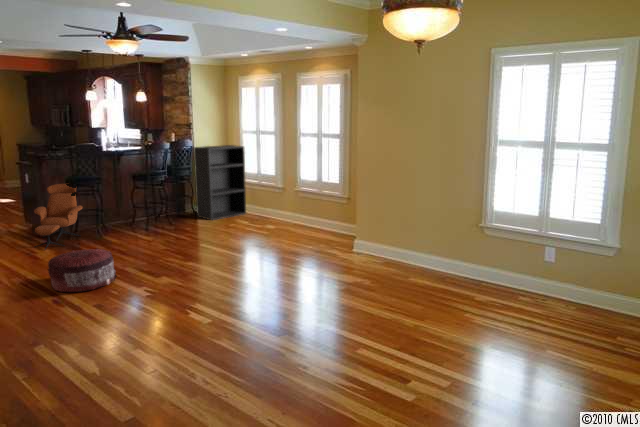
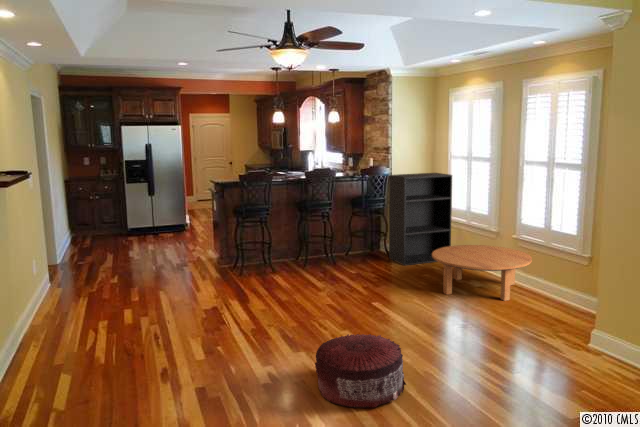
lounge chair: present [34,184,83,249] -> none [203,213,258,288]
coffee table: none [239,198,311,235] -> present [432,245,532,301]
pouf: present [48,249,117,292] -> present [315,334,406,408]

